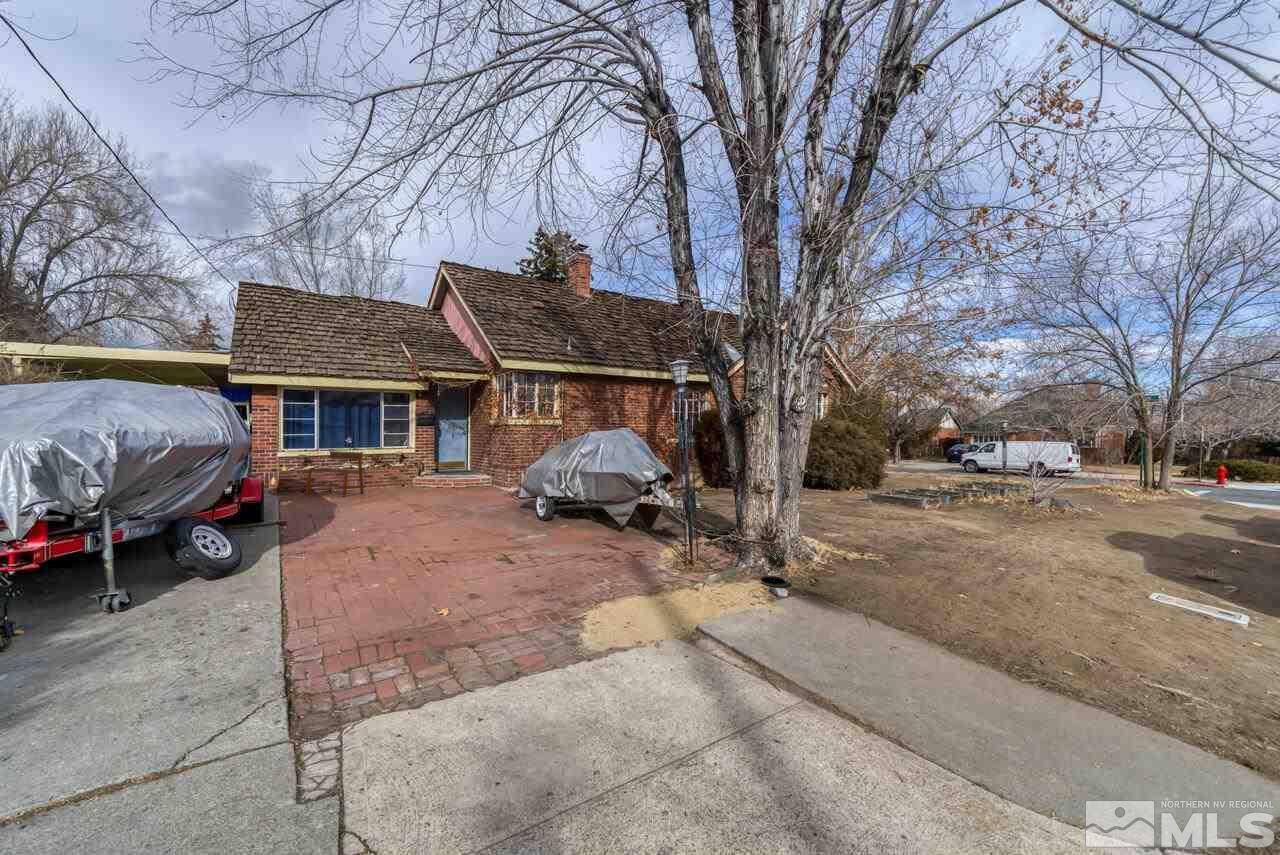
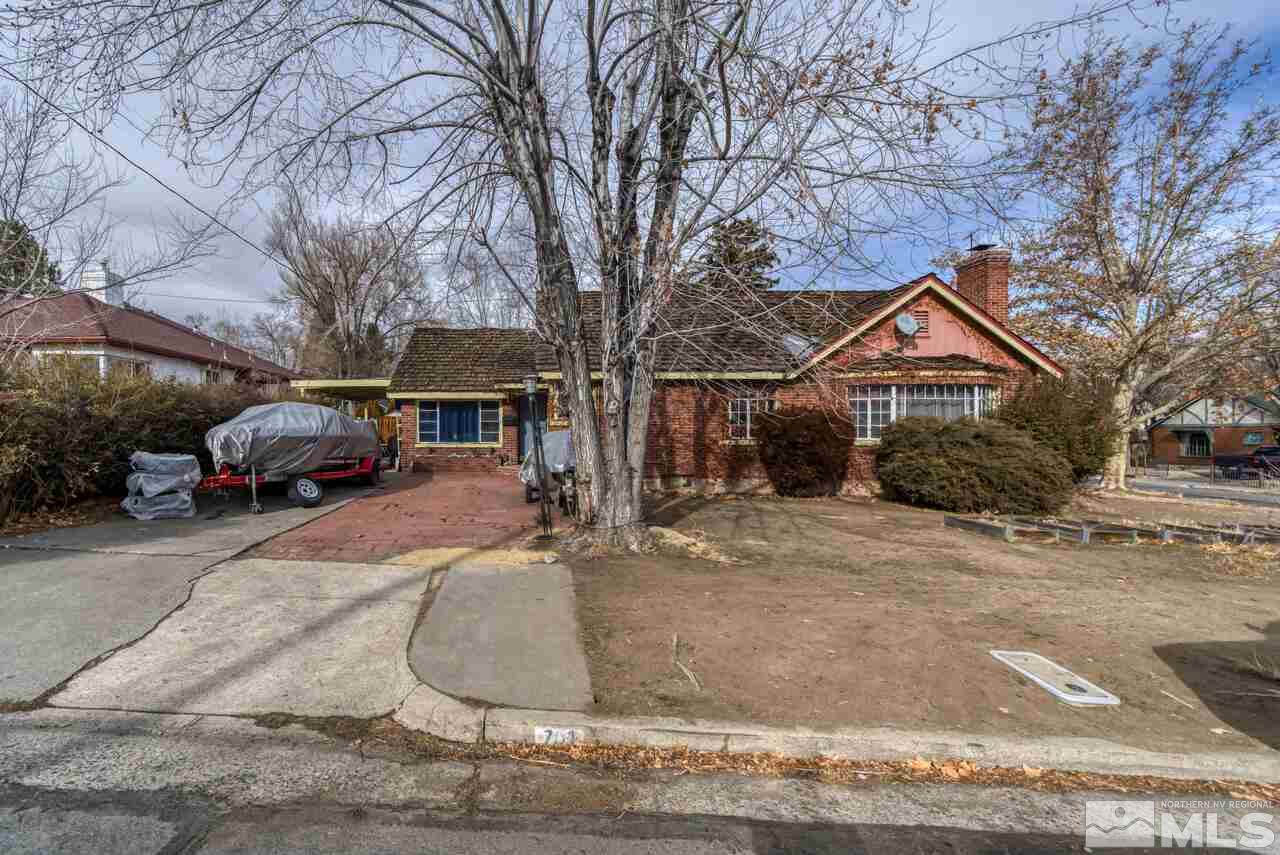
bench: present [306,451,364,497] -> none [428,444,462,478]

